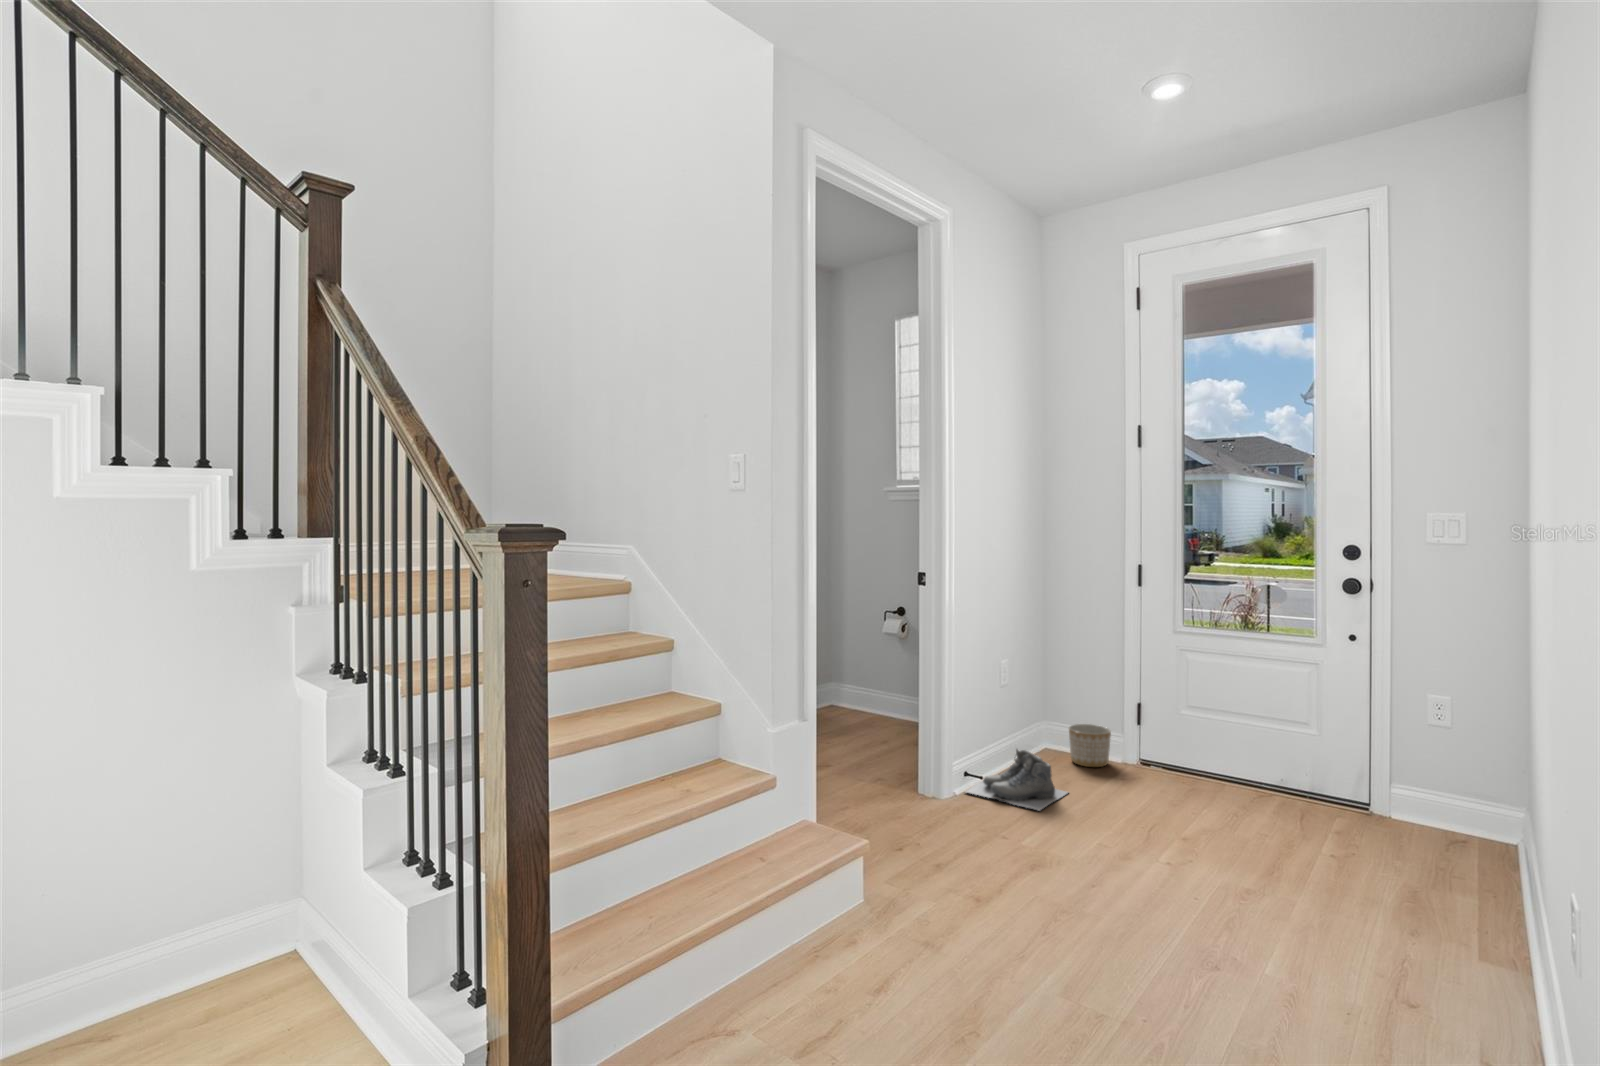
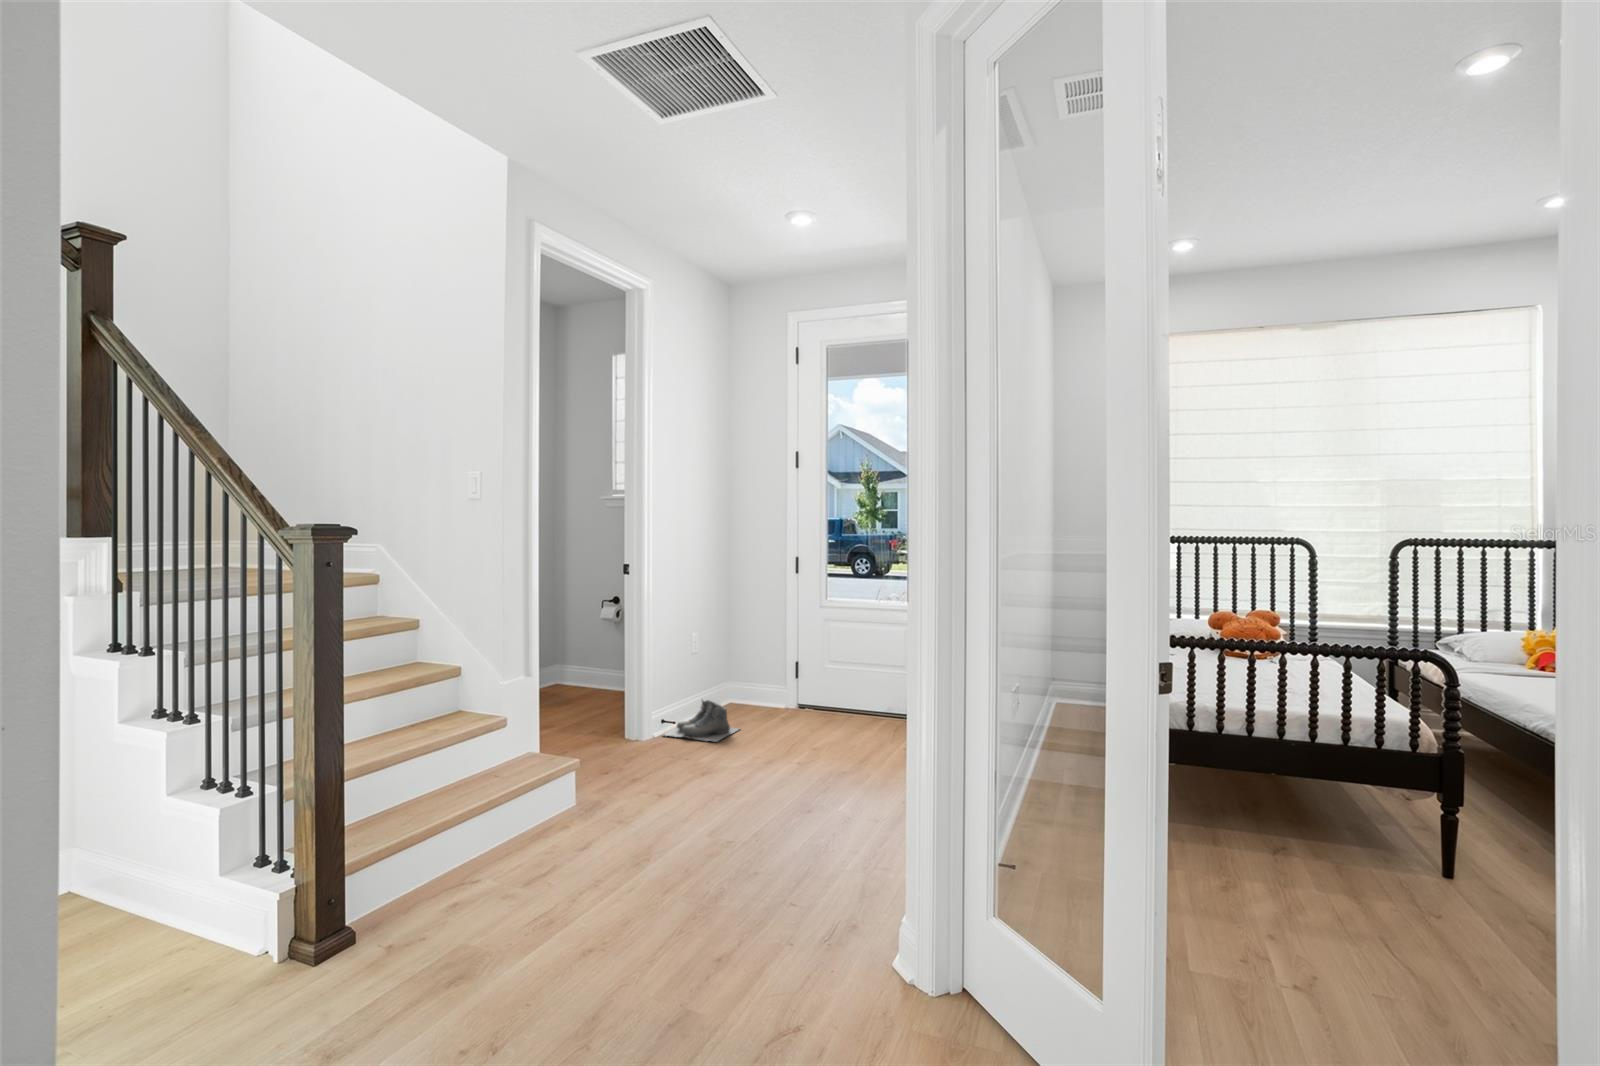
planter: present [1069,724,1111,767] -> none [745,681,775,712]

